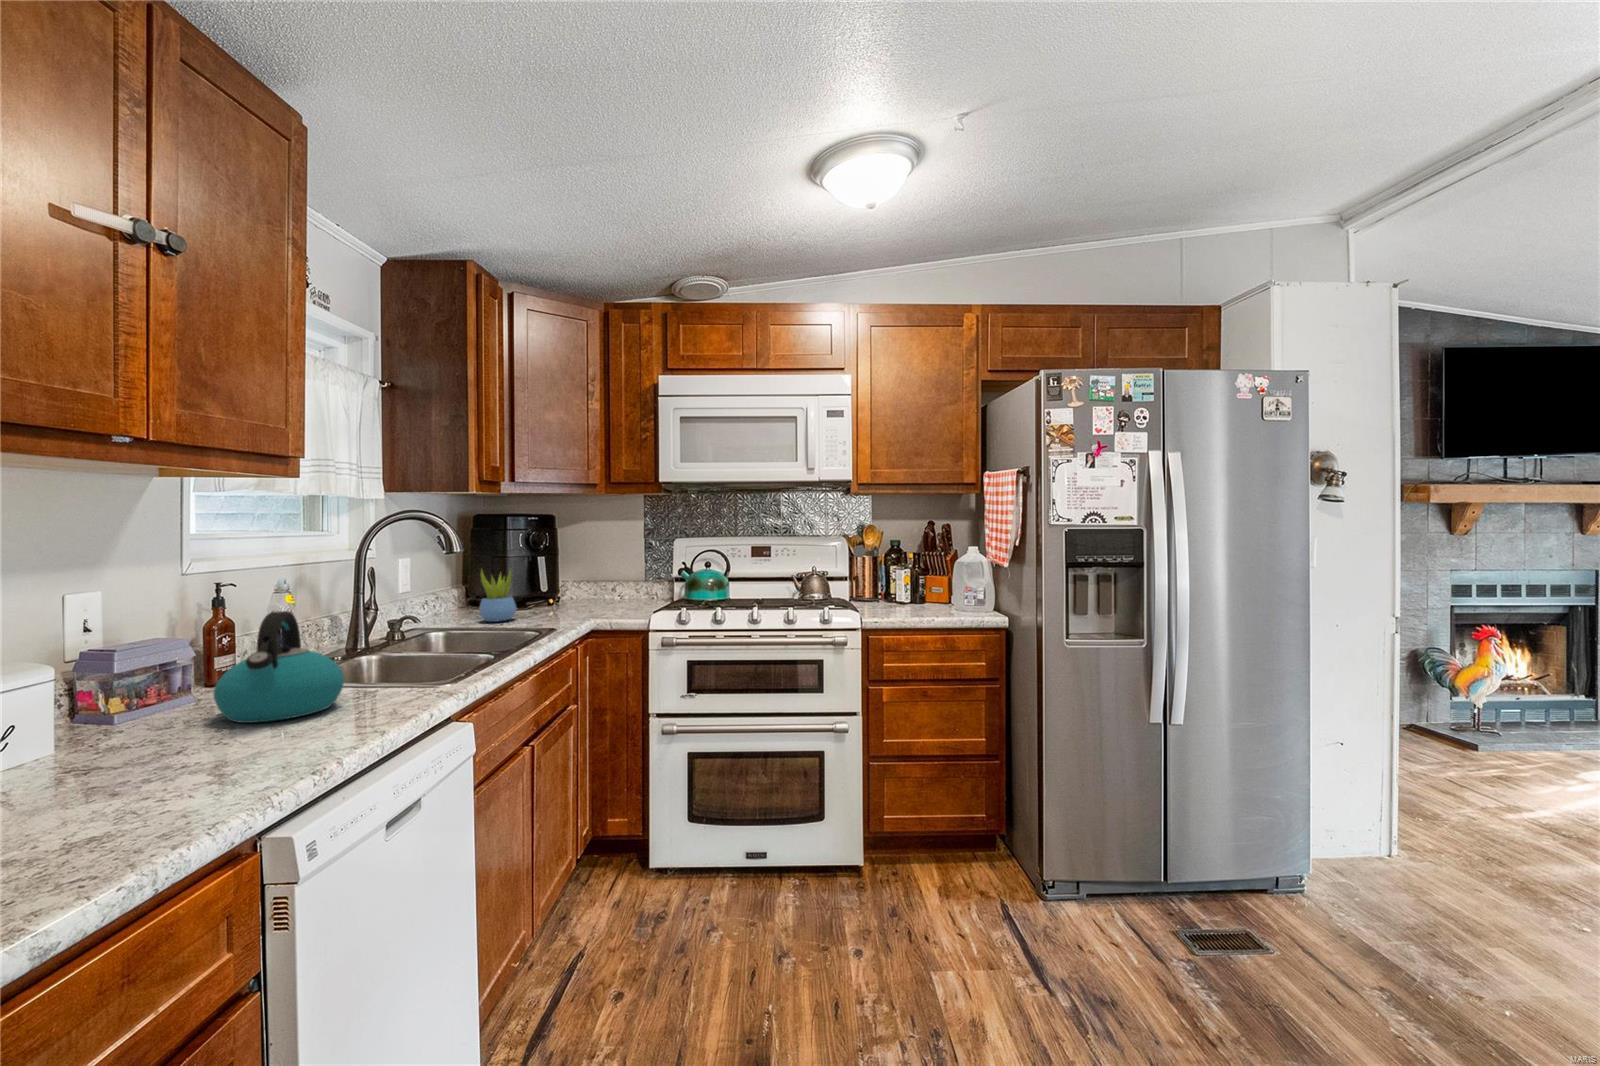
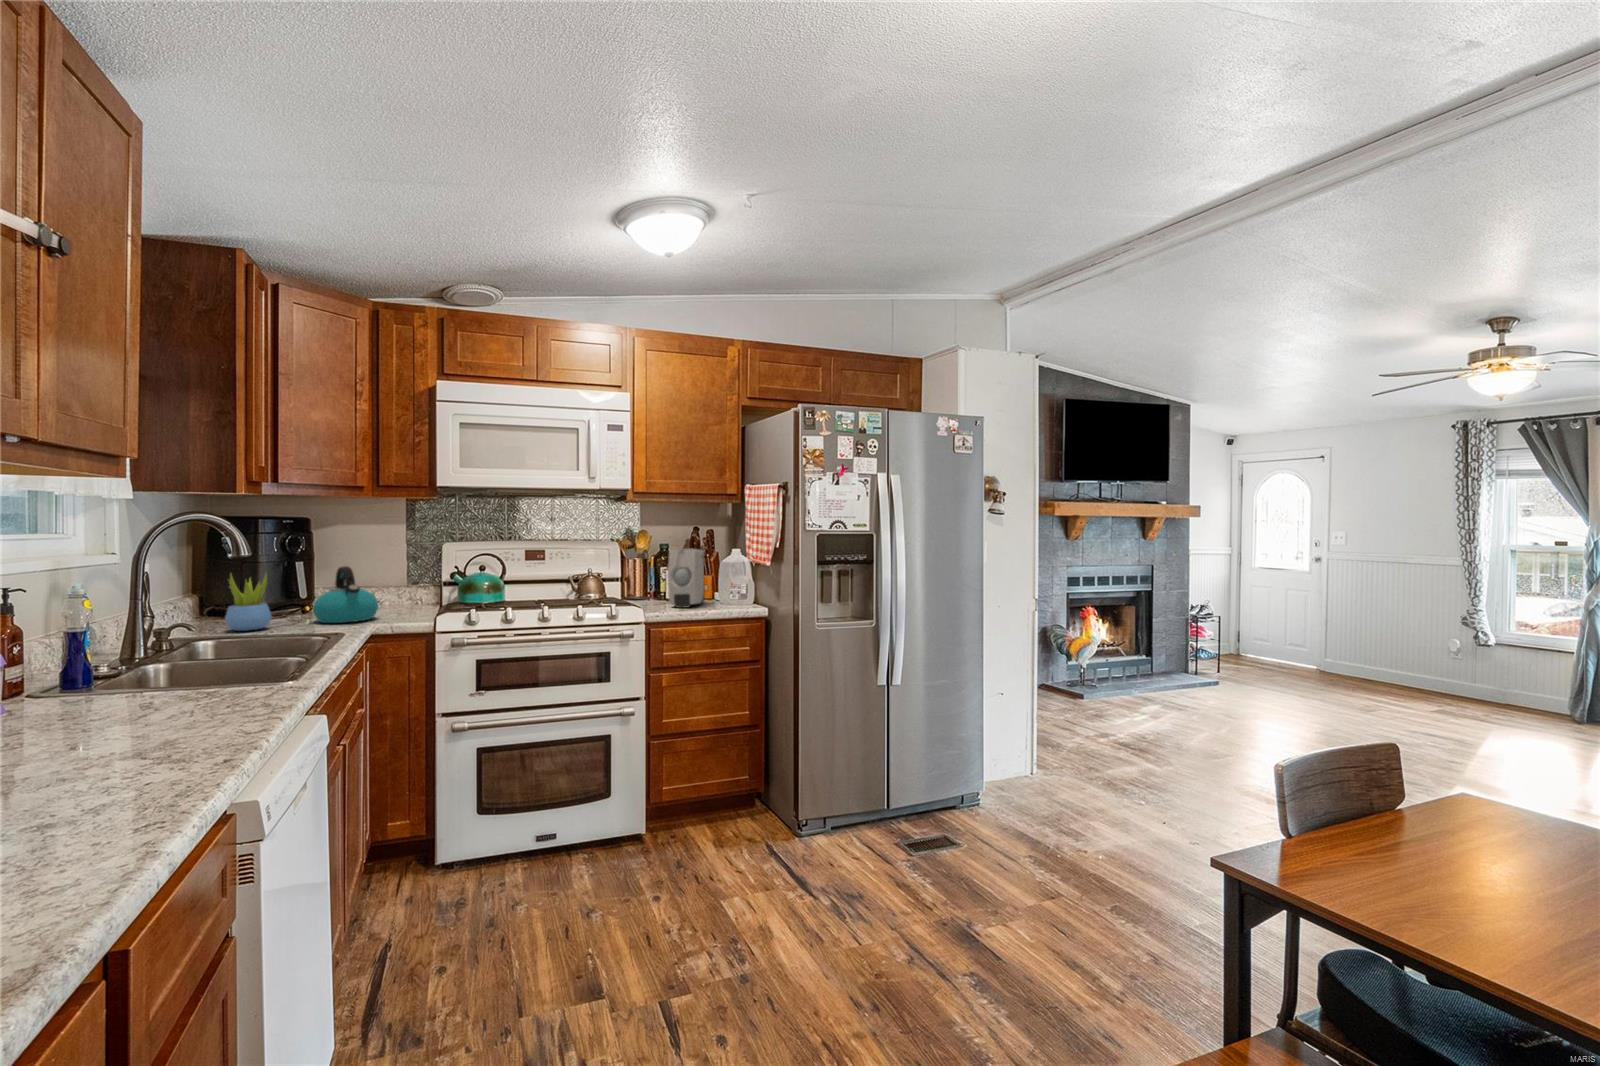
soap dispenser: none [890,547,933,613] -> present [668,549,705,608]
kettle: present [214,611,344,723] -> present [313,566,378,623]

